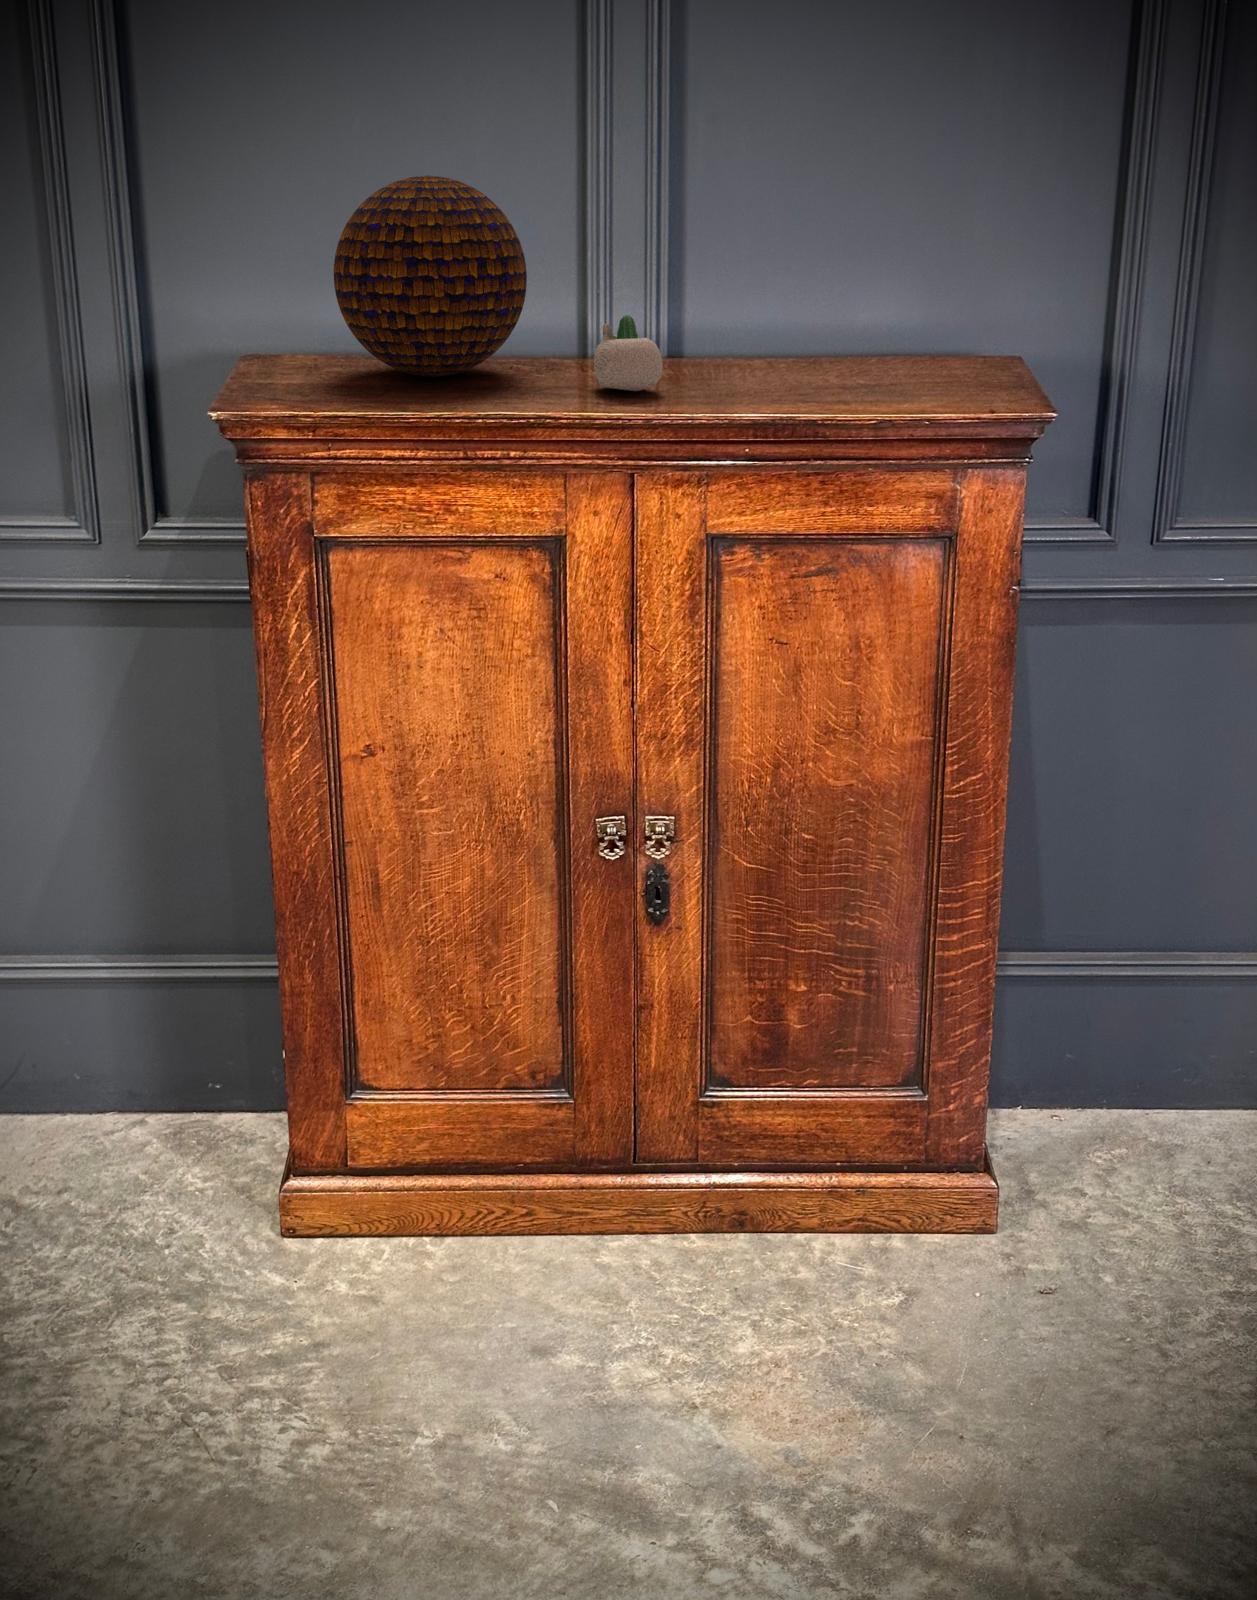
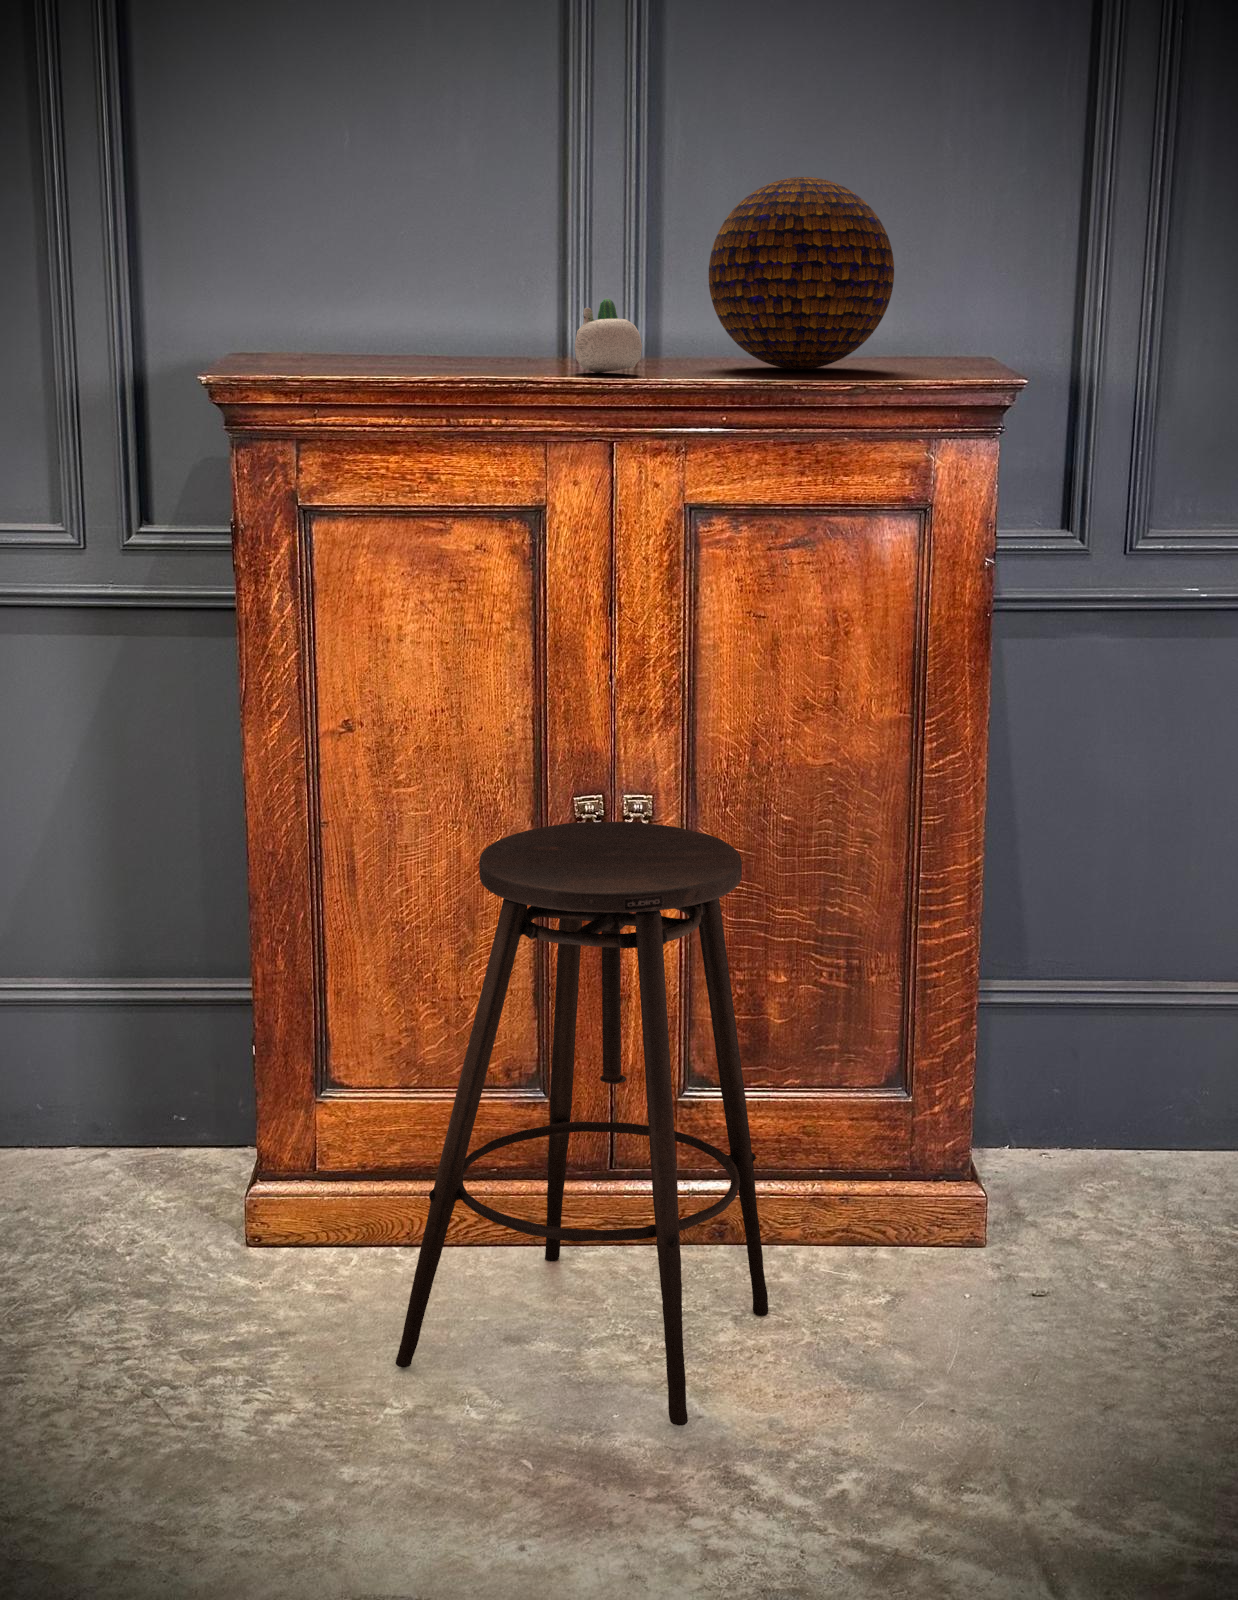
decorative orb: present [334,175,527,377] -> present [709,177,894,370]
stool: none [427,857,785,1460] -> present [396,822,768,1426]

